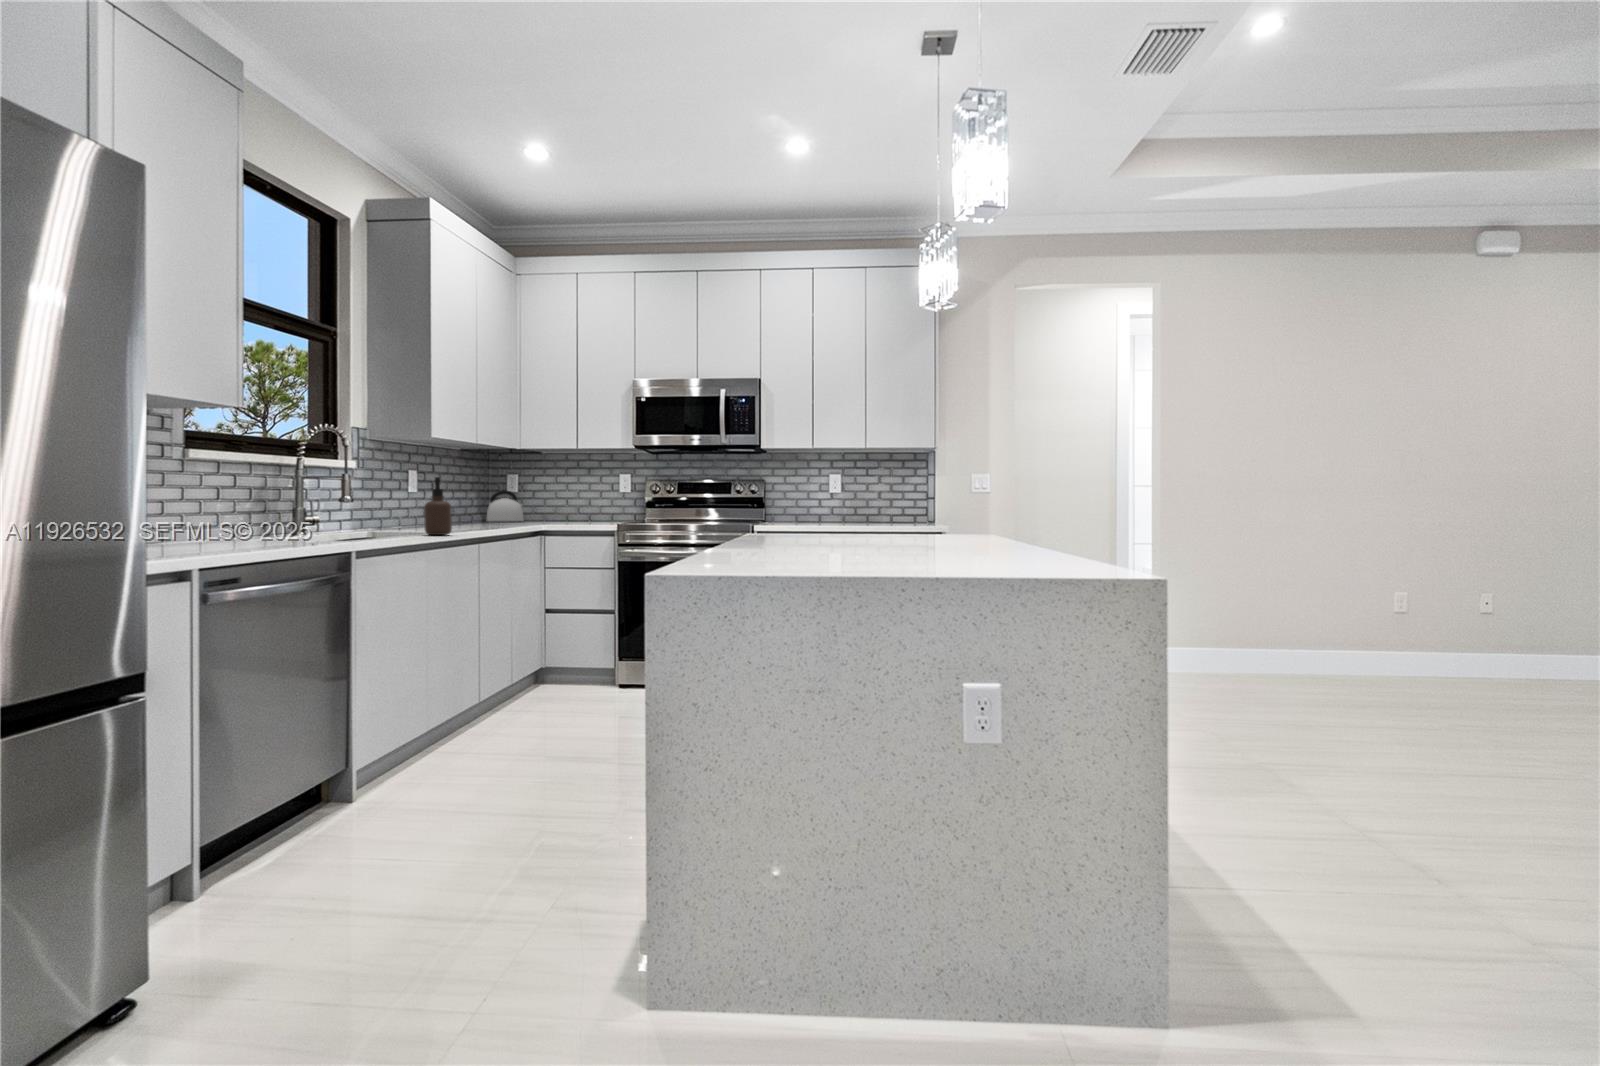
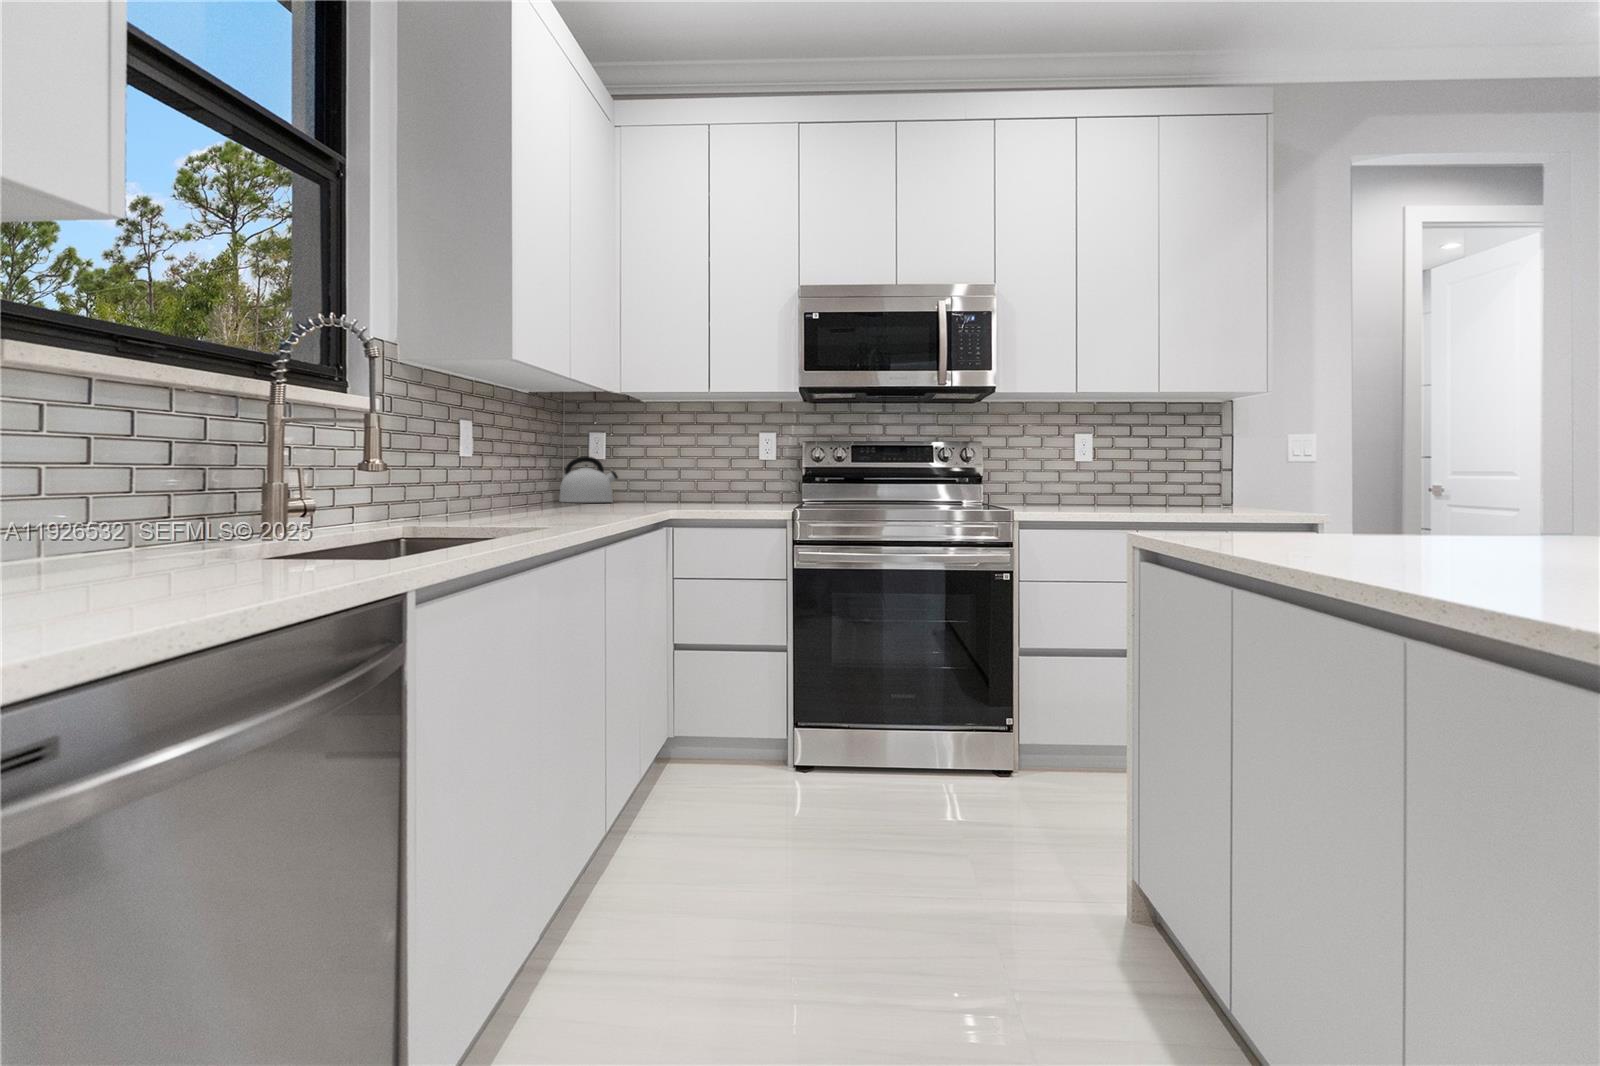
soap dispenser: present [424,477,452,535] -> none [510,425,559,534]

